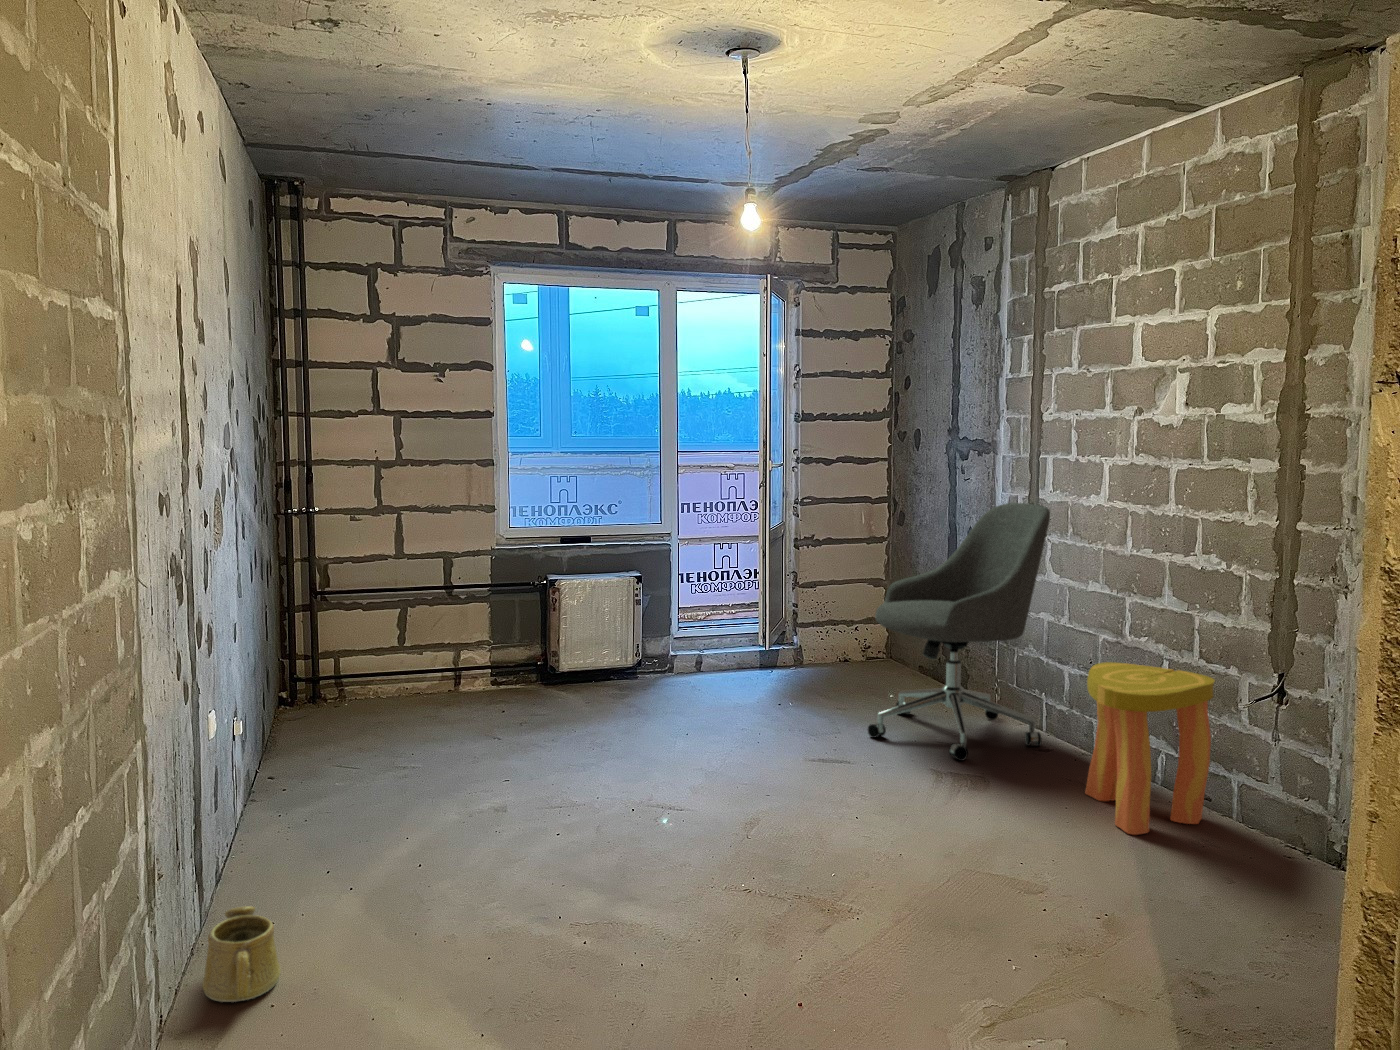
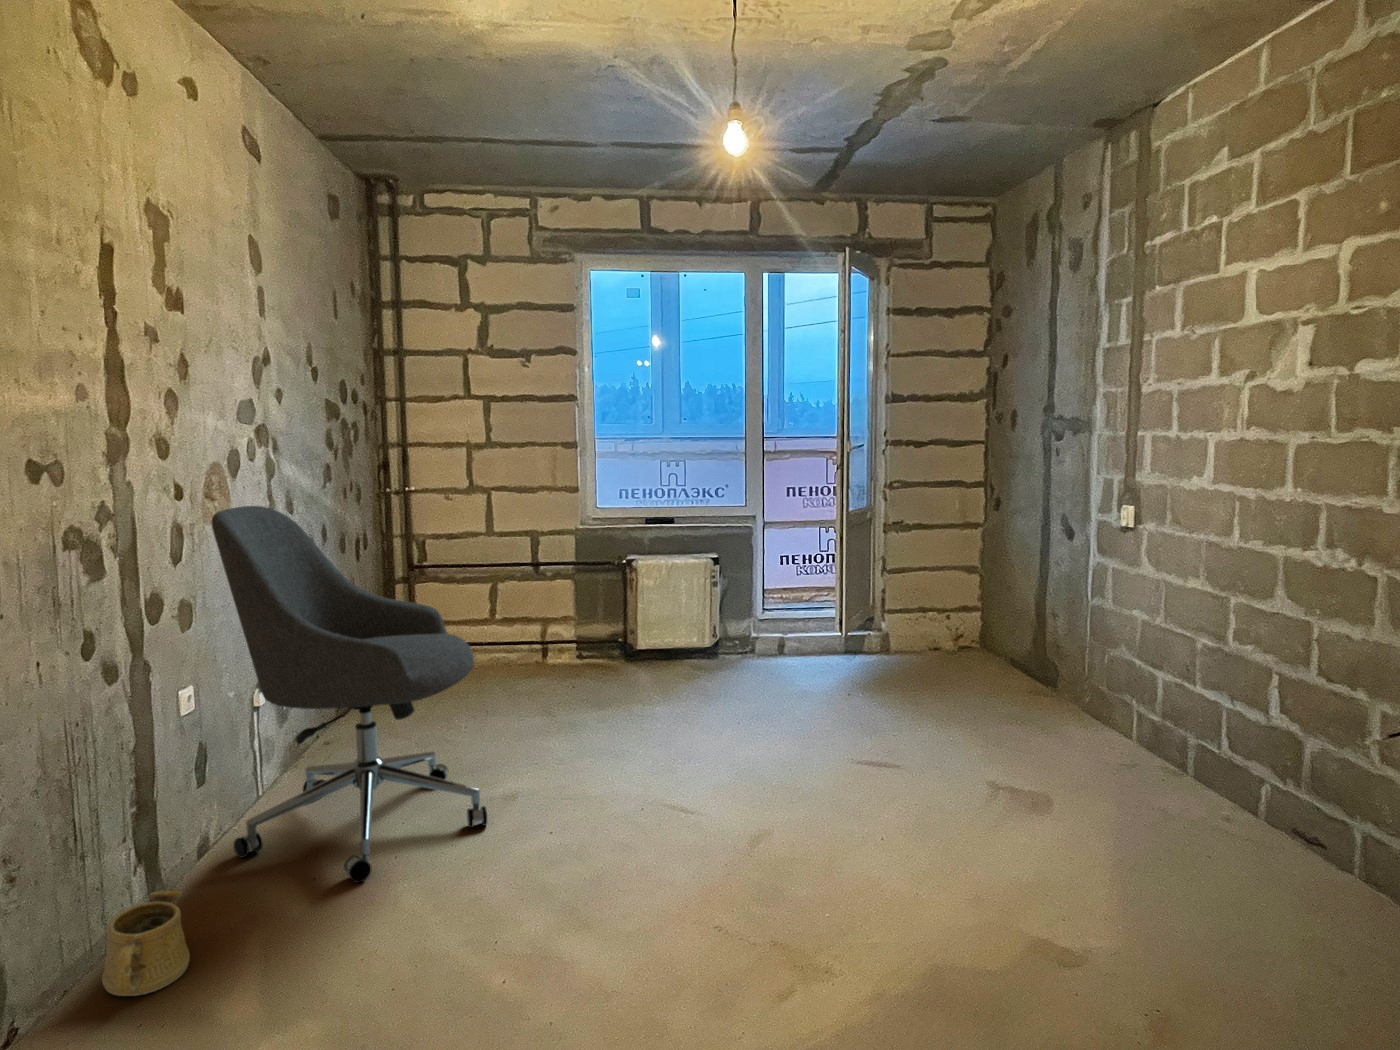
chair: present [868,503,1050,761] -> present [212,506,487,883]
stool: present [1085,662,1215,835] -> none [1164,674,1335,889]

